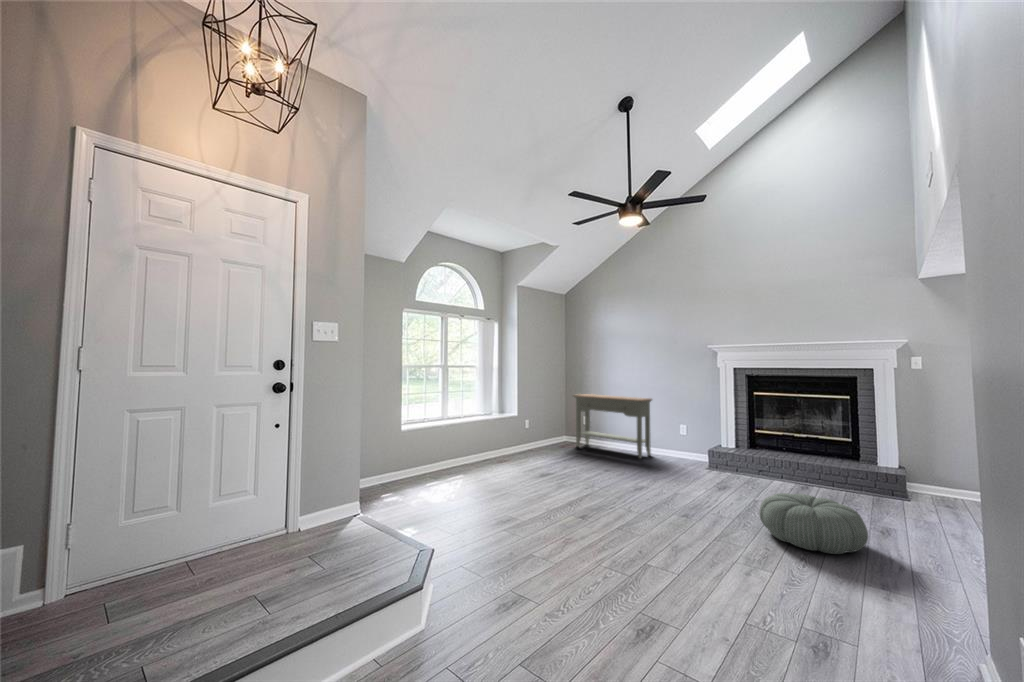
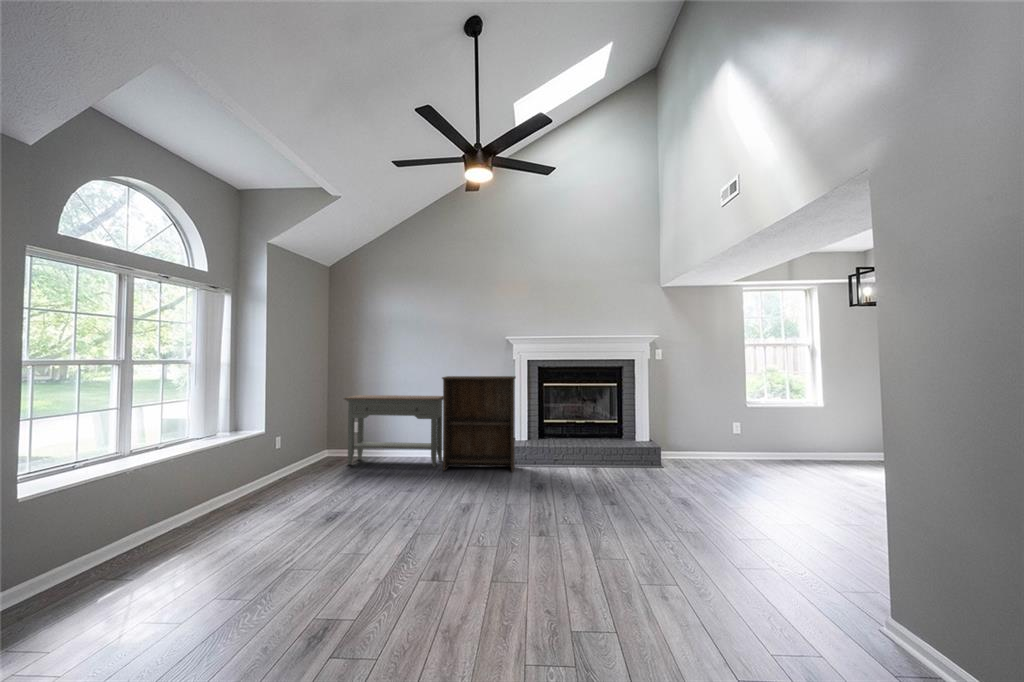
bookshelf: none [641,381,715,474] -> present [442,376,516,472]
pouf: present [759,493,868,554] -> none [610,481,698,538]

